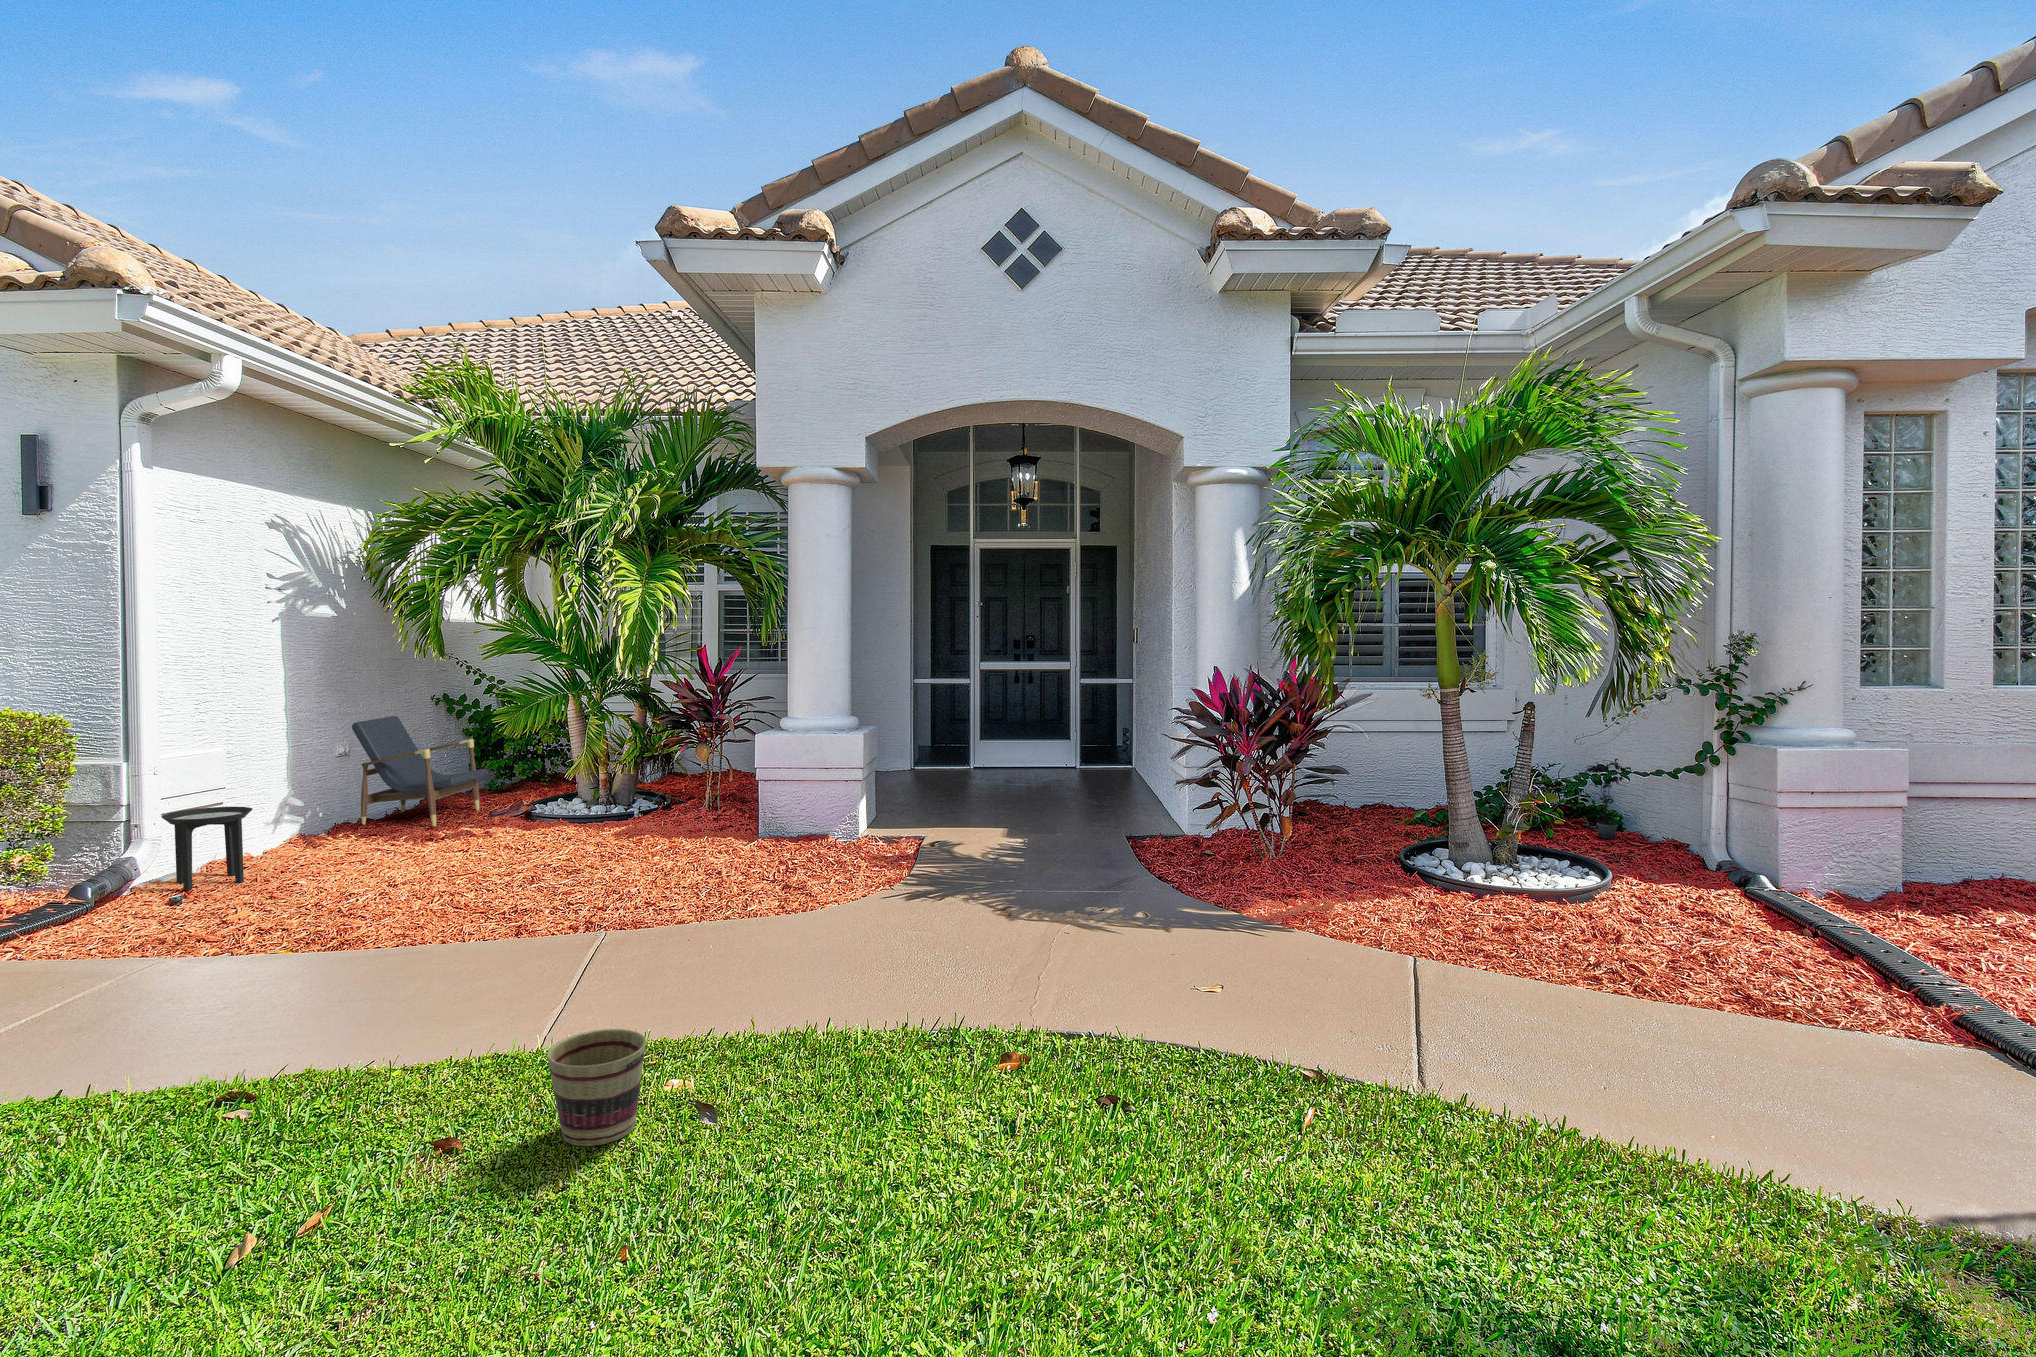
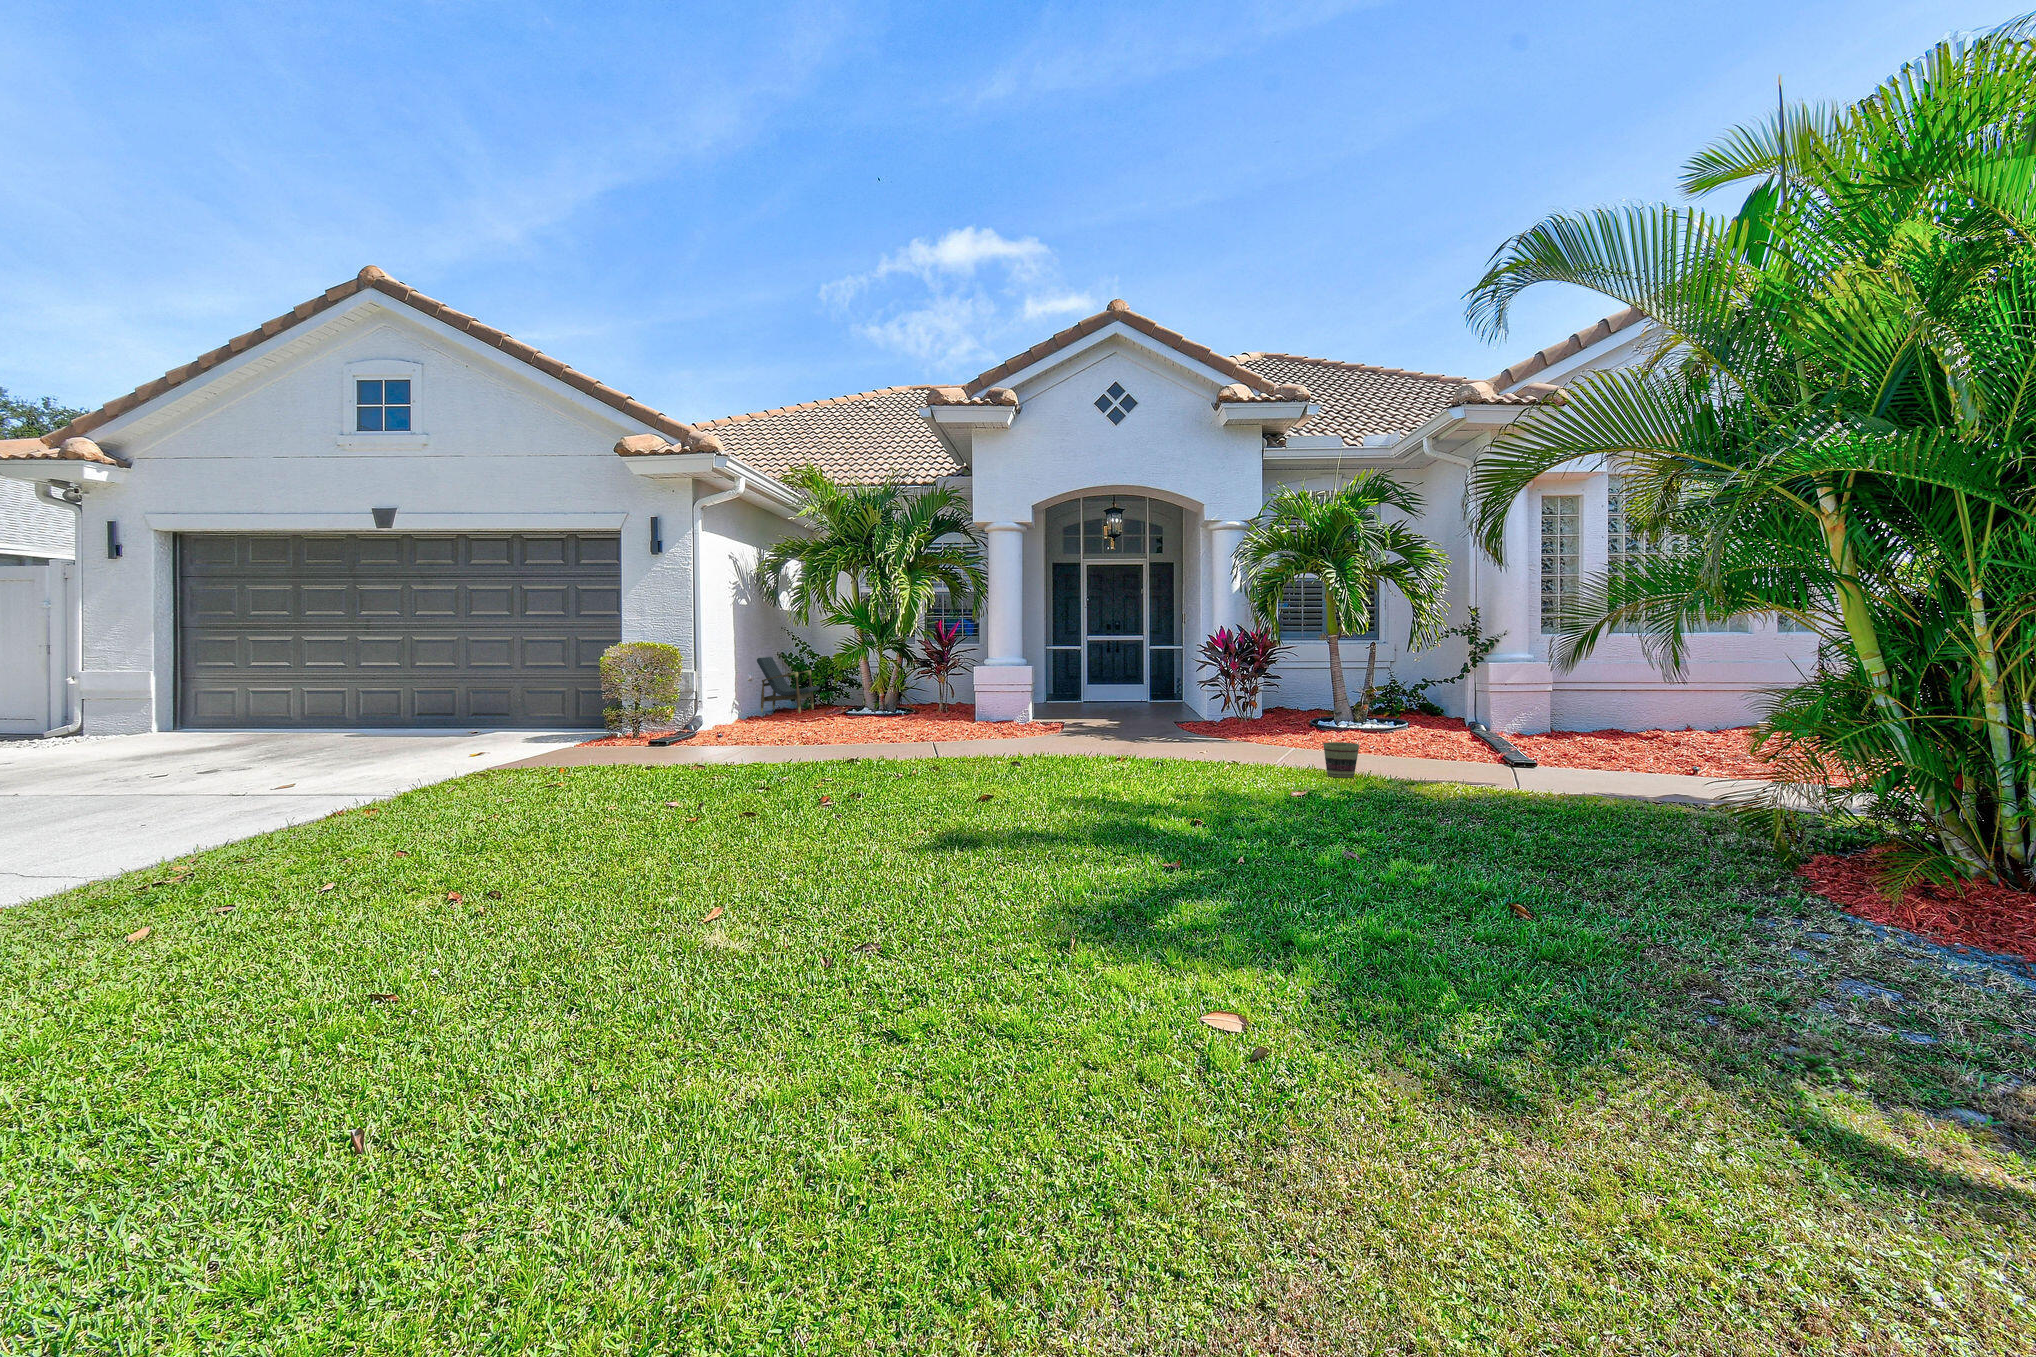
potted plant: present [1585,759,1631,839] -> none [1423,677,1452,722]
side table: present [161,807,252,890] -> none [707,690,743,726]
basket: present [547,1029,646,1146] -> present [1323,742,1359,778]

